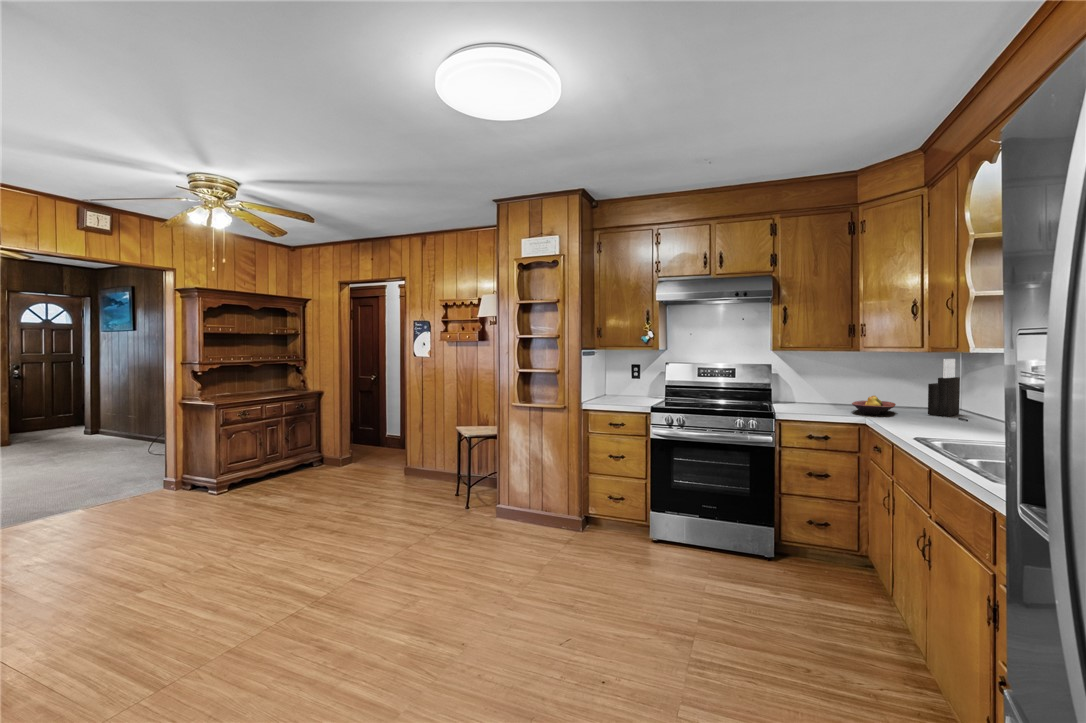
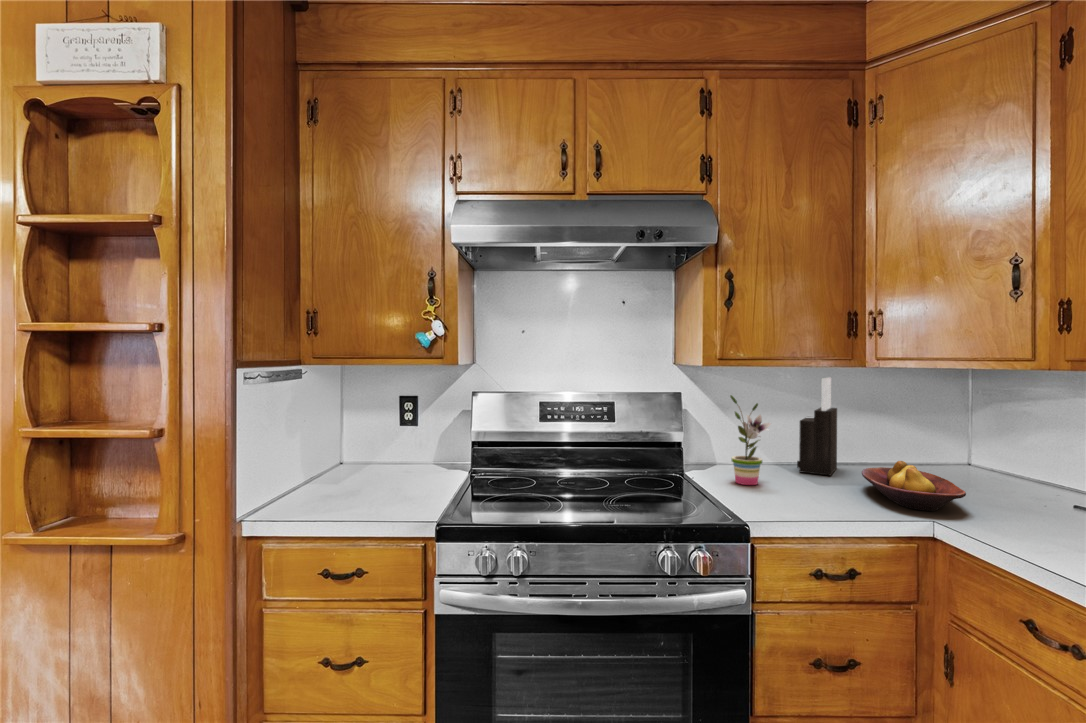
knife block: present [928,359,960,416] -> present [797,378,837,476]
potted plant: none [790,364,809,407] -> present [730,395,771,485]

